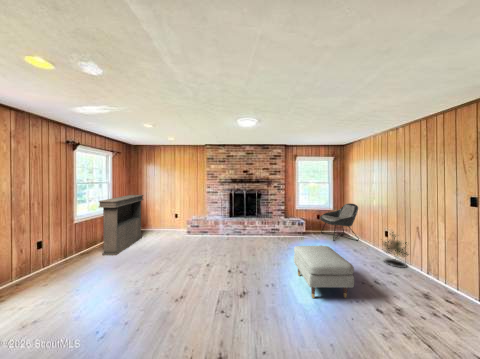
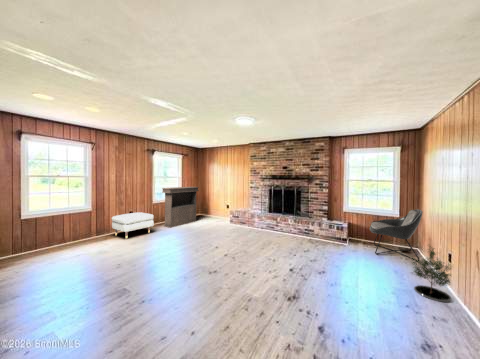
ottoman: present [294,246,354,298] -> present [112,212,154,238]

